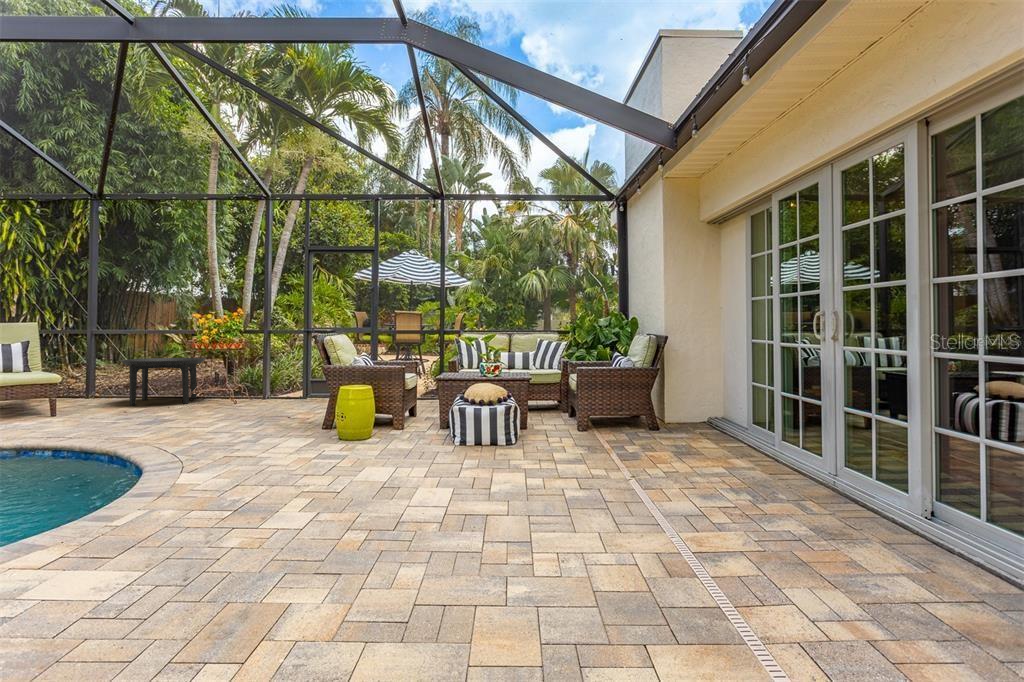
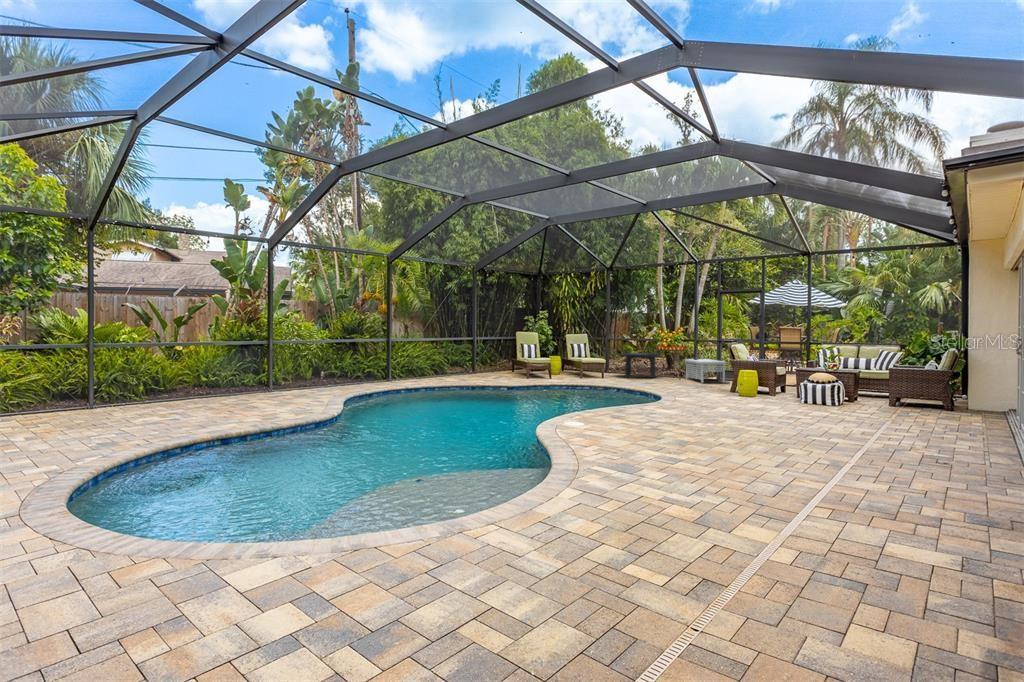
storage bench: none [249,365,319,408] -> present [685,359,726,383]

